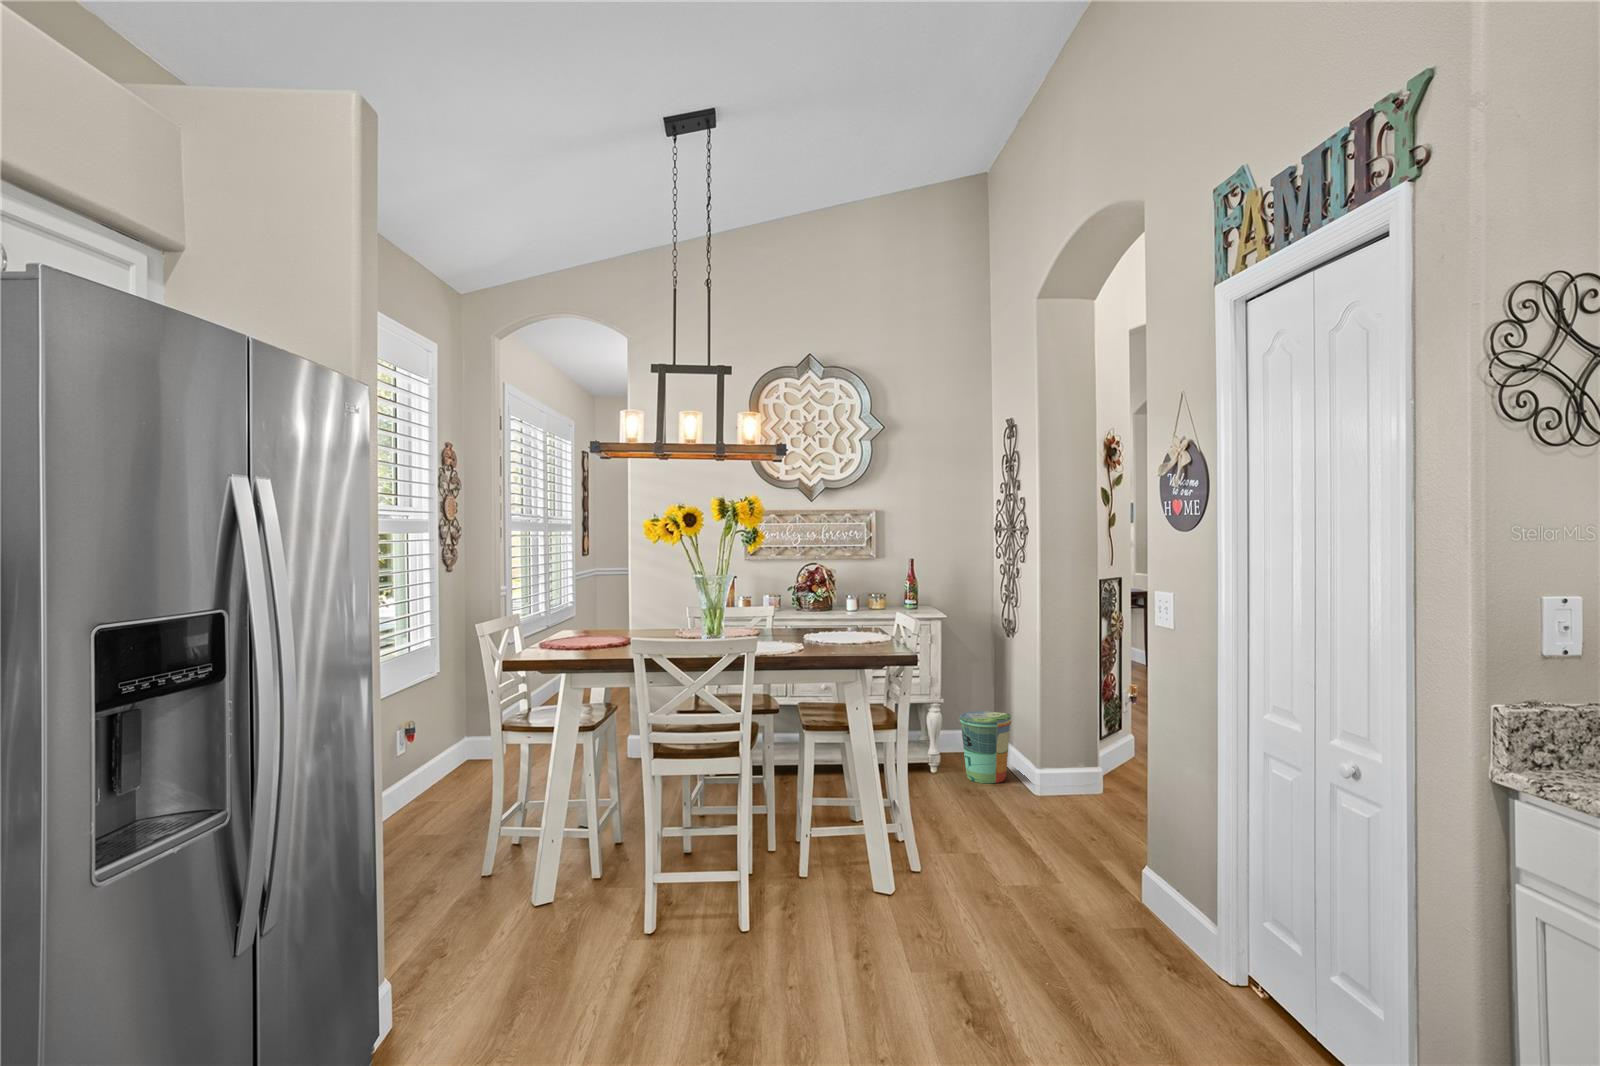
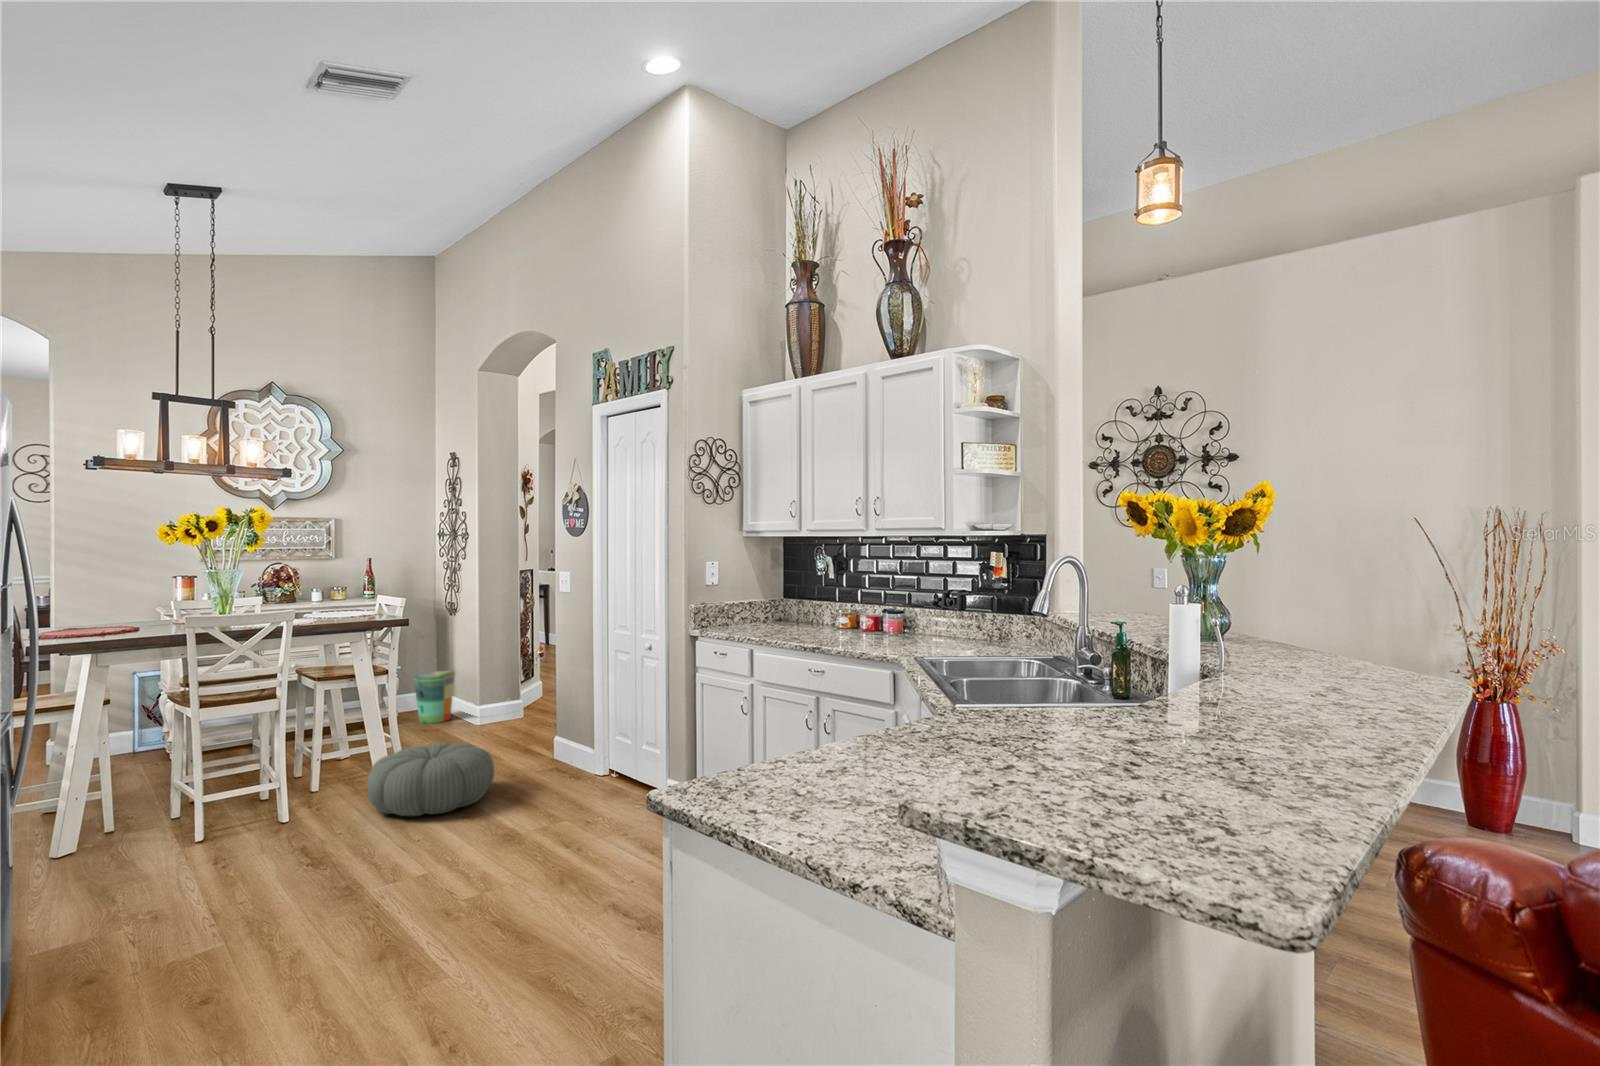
pouf: none [849,853,1039,994] -> present [367,743,494,817]

